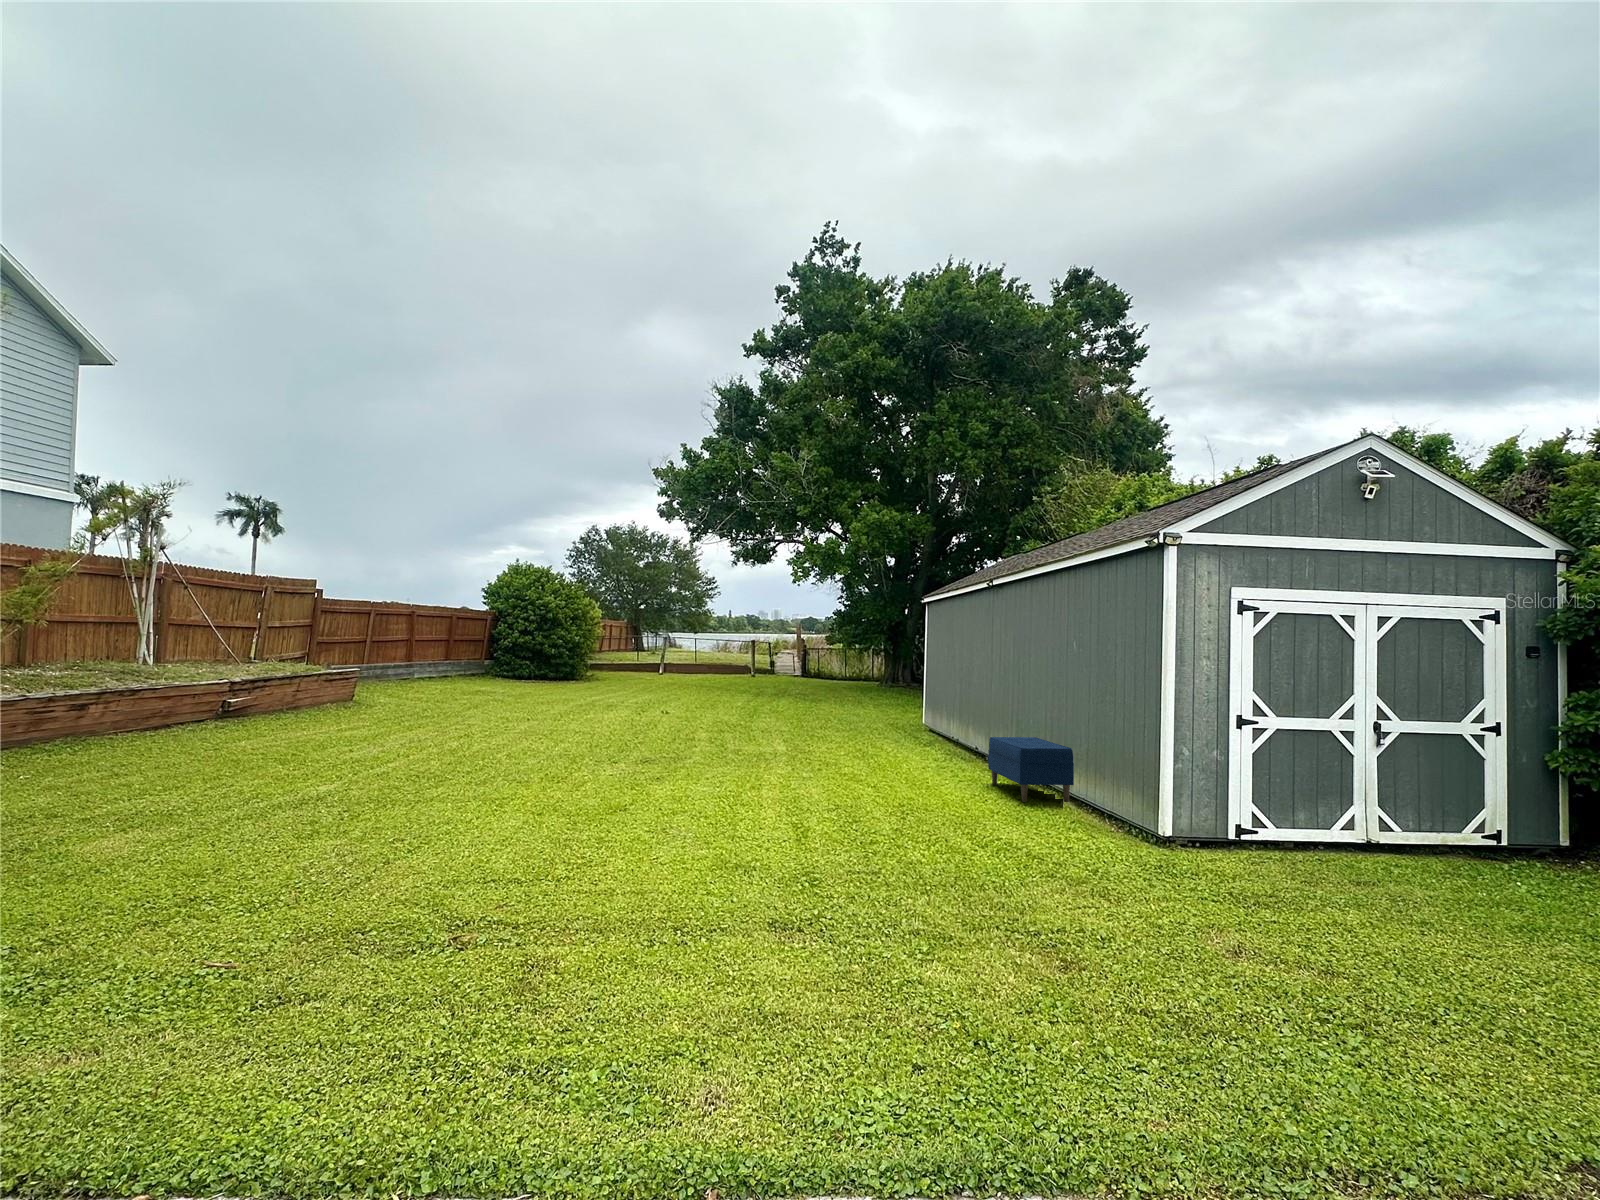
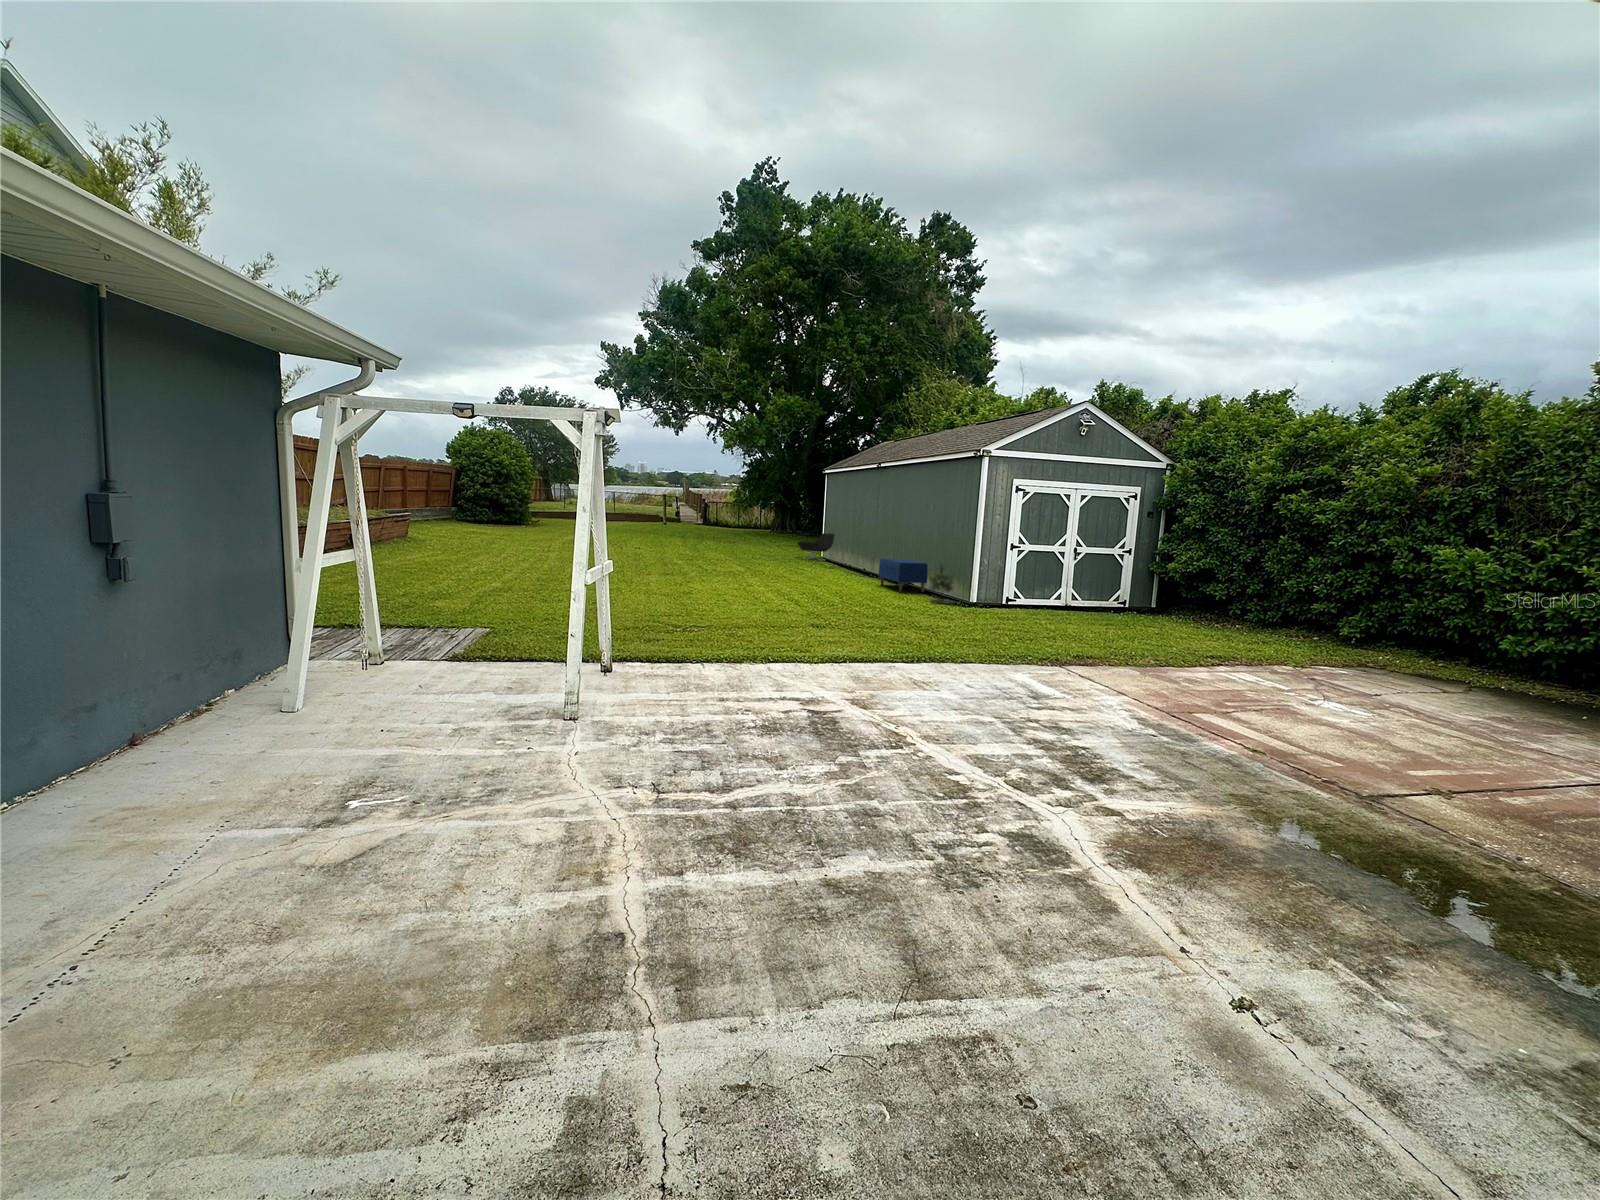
lounge chair: none [878,689,934,730] -> present [798,533,835,559]
potted tree: none [1068,749,1126,835] -> present [929,563,953,603]

